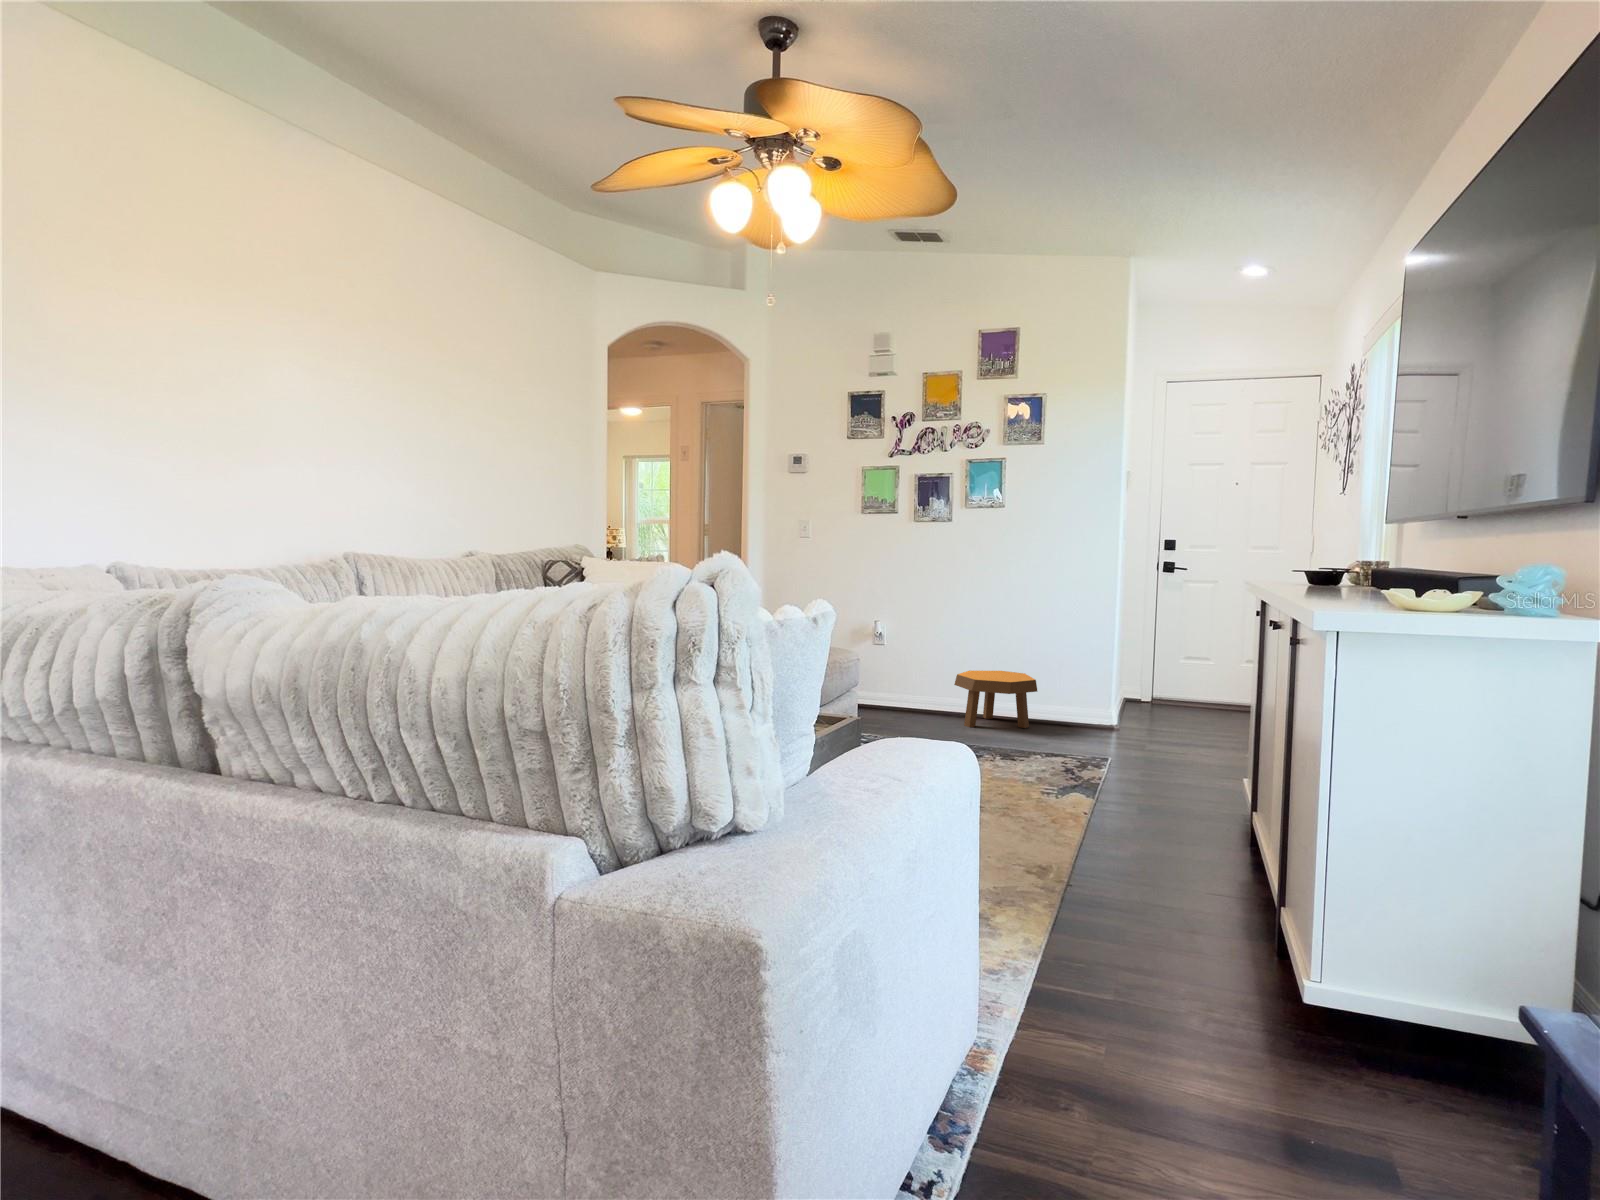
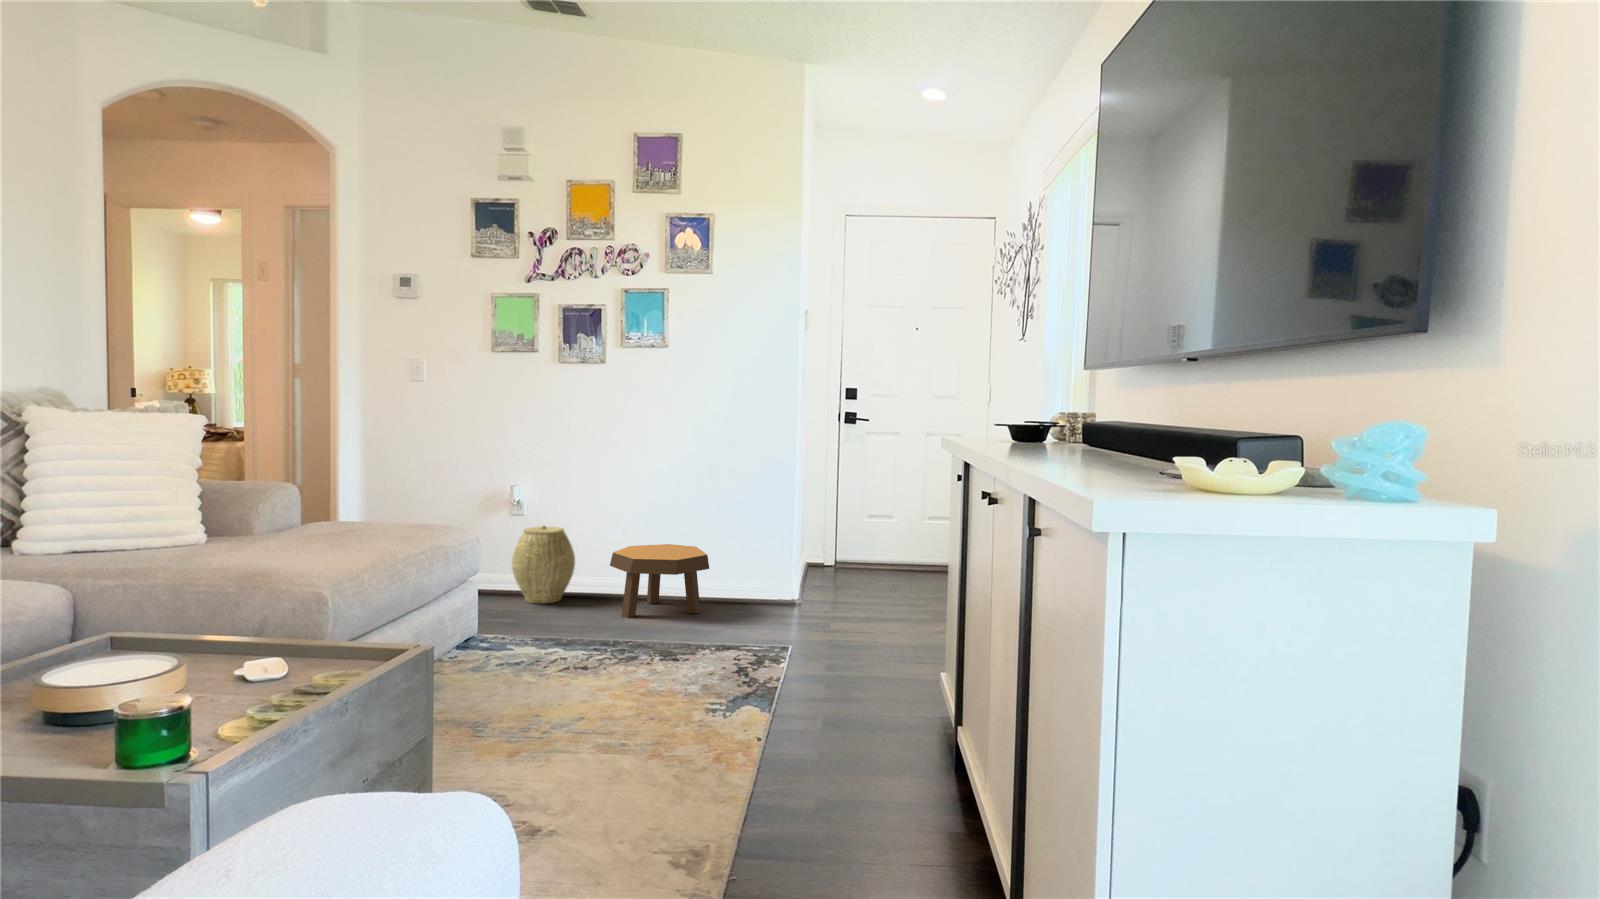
woven basket: none [877,651,925,713] -> present [512,525,575,603]

